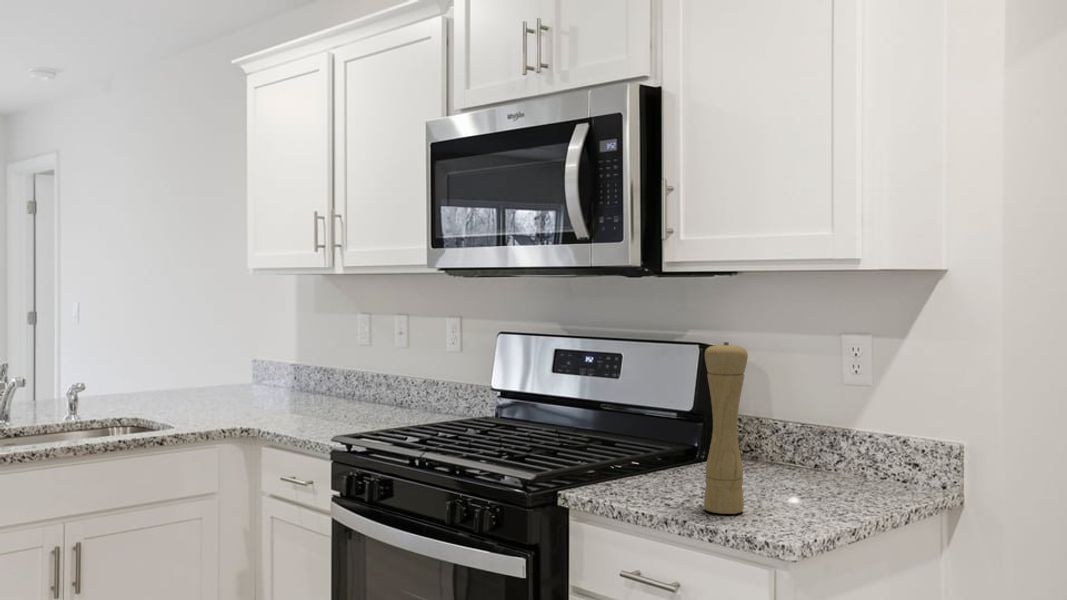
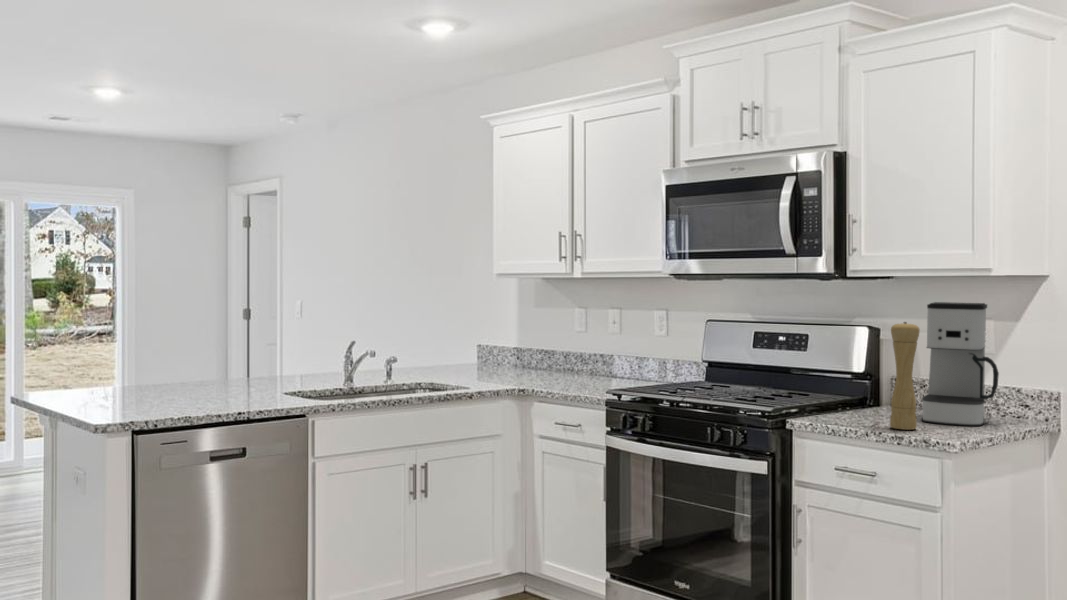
coffee maker: none [761,310,874,502] -> present [922,302,999,426]

